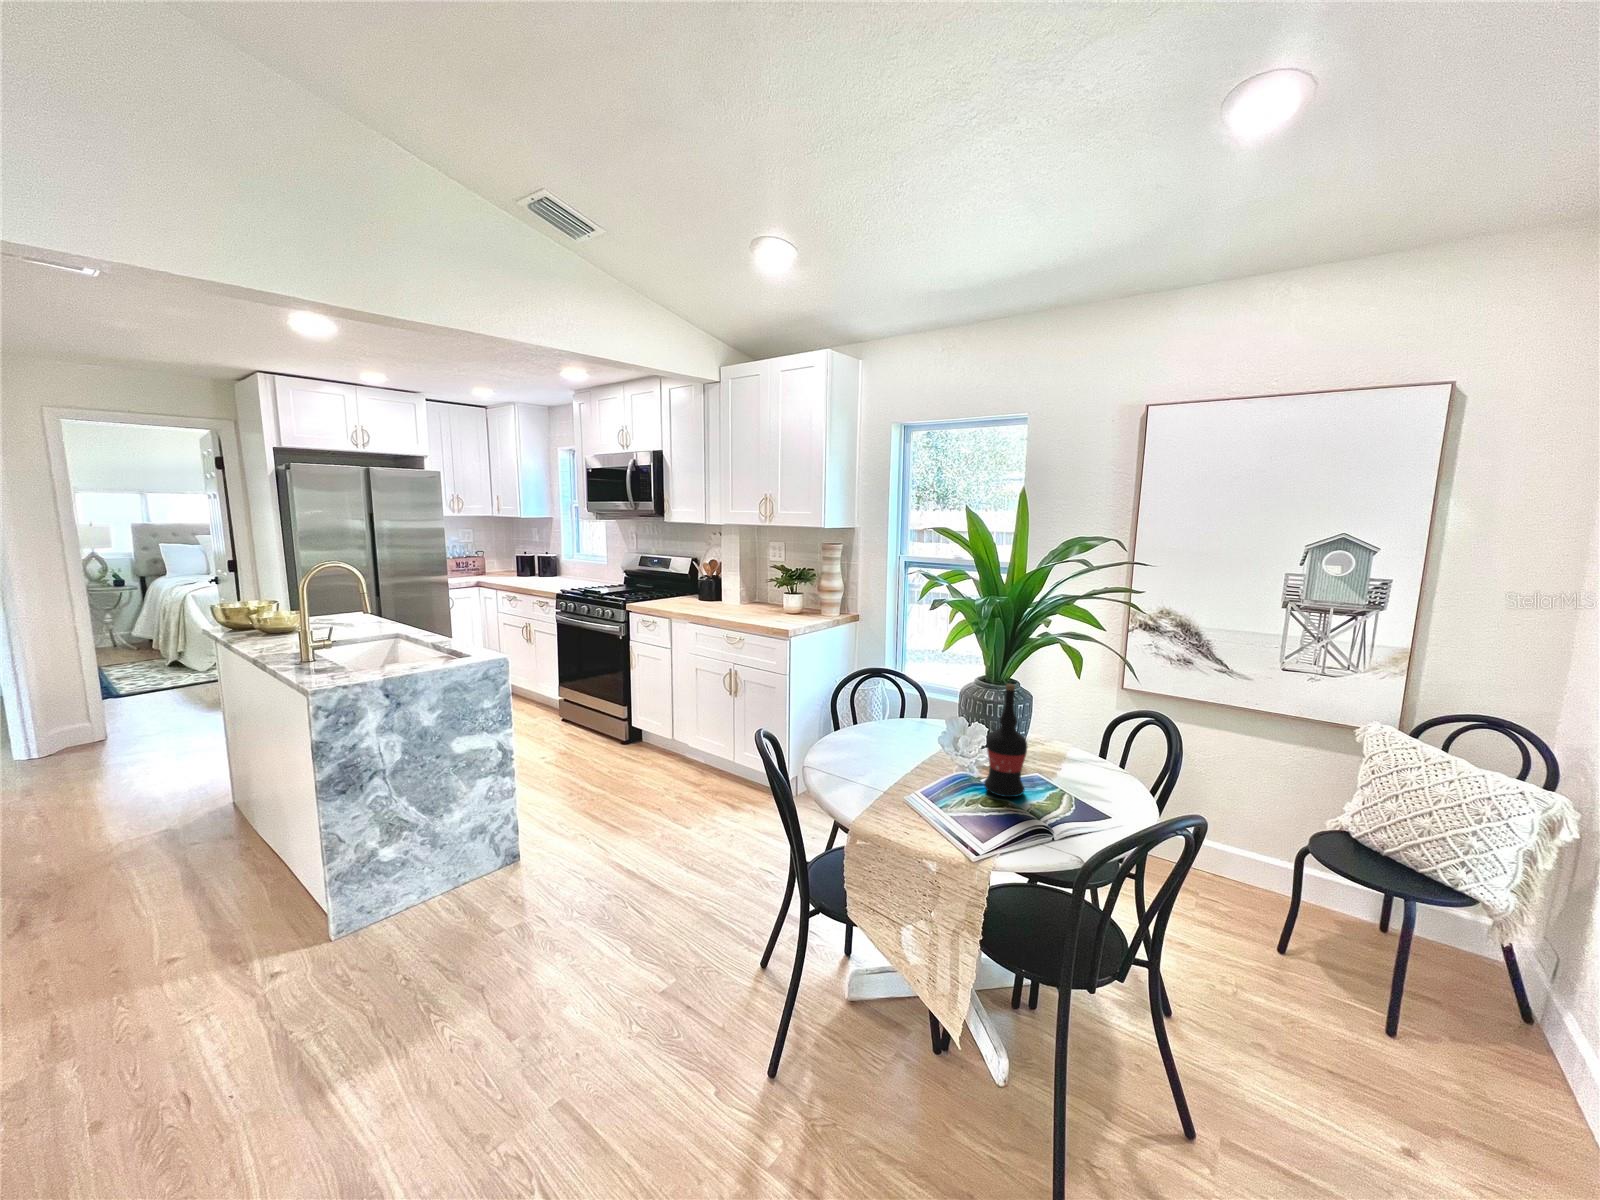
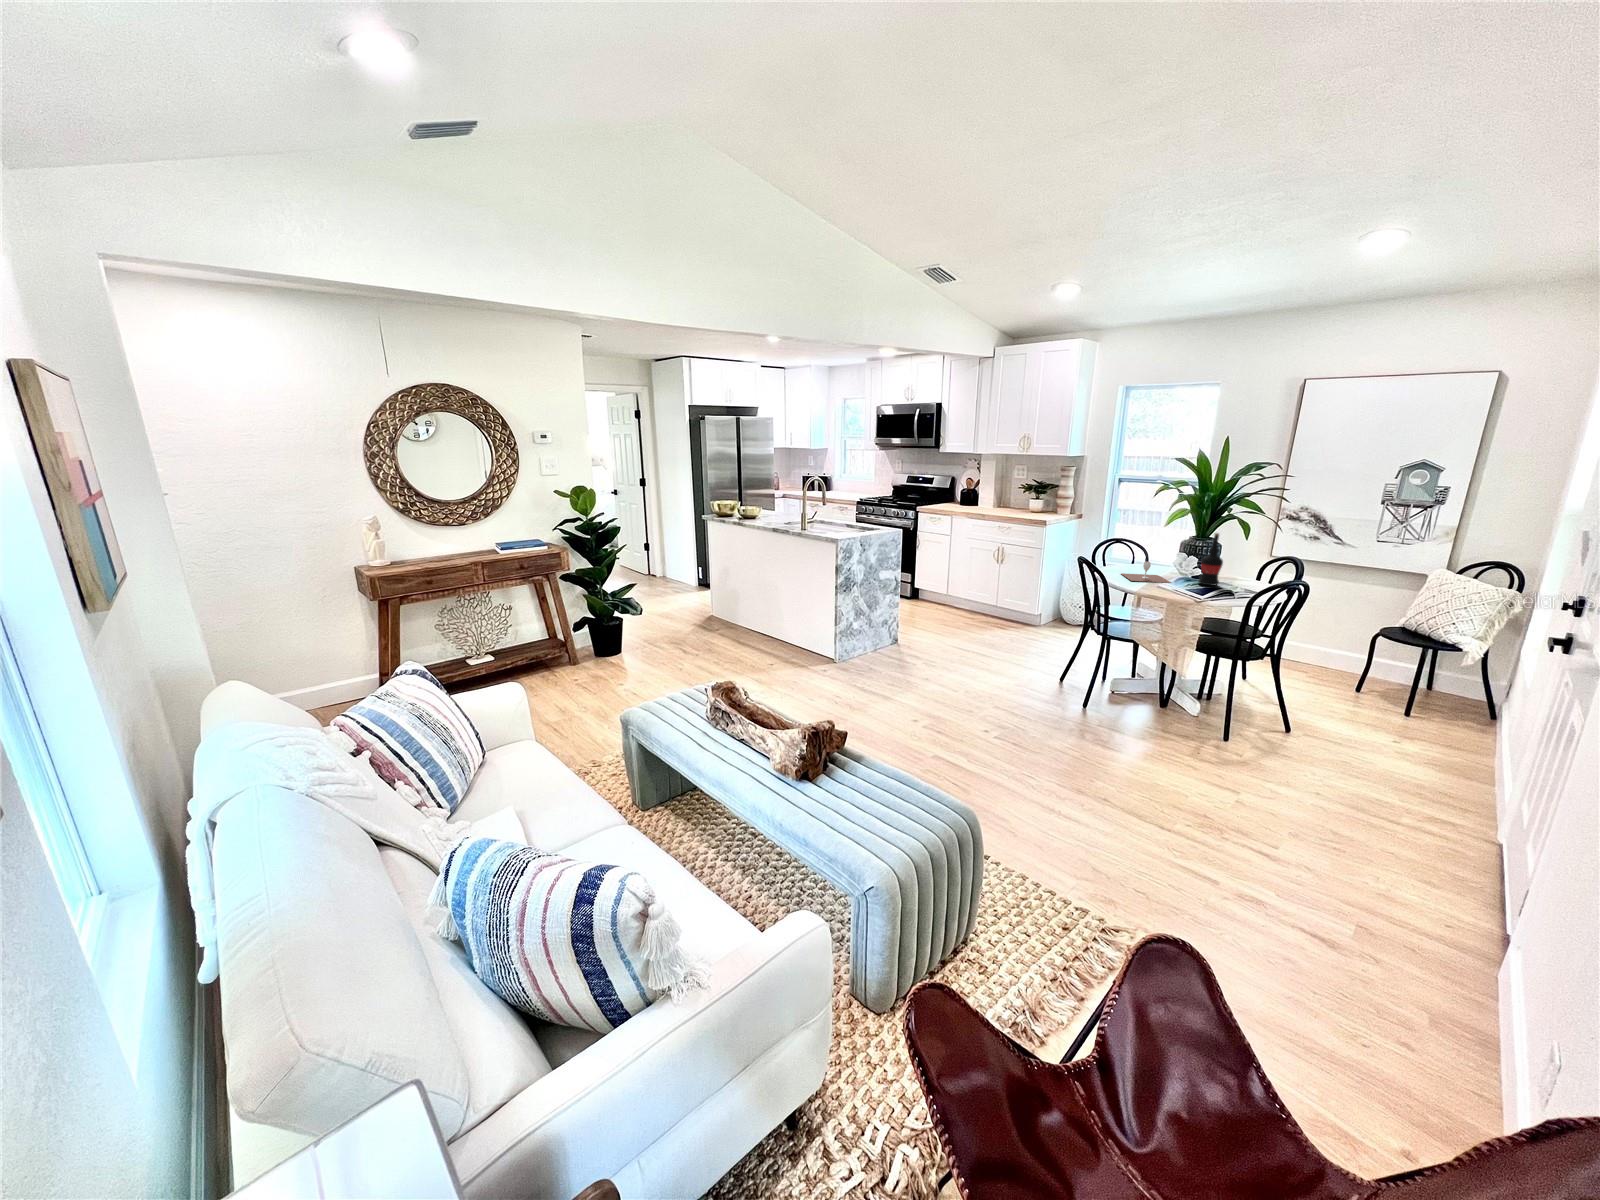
wine glass: none [851,735,934,786] -> present [1122,561,1171,583]

